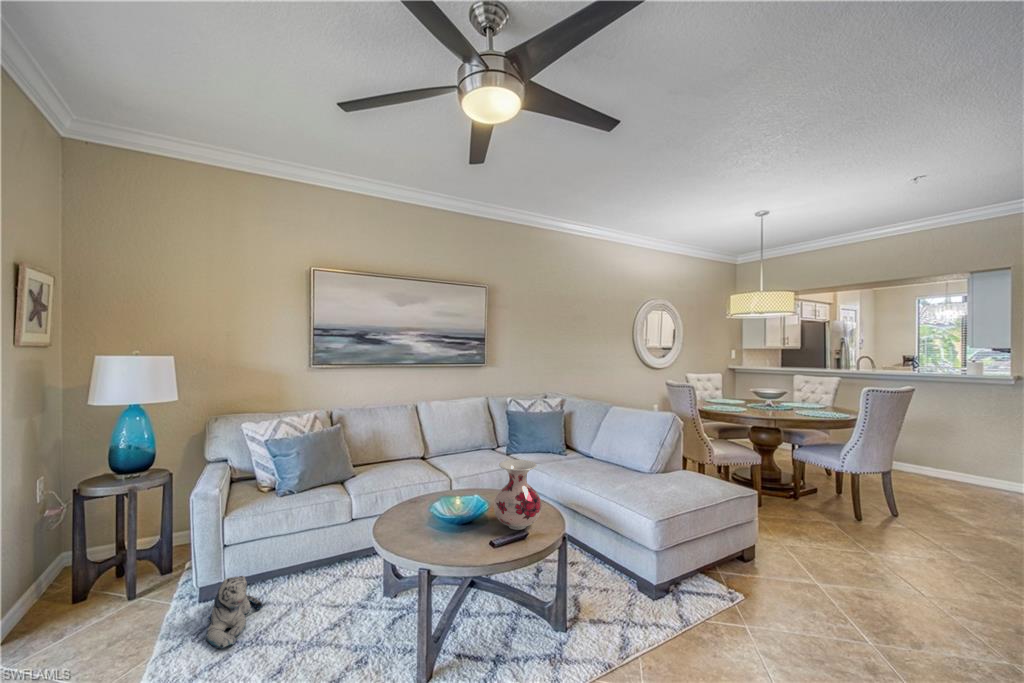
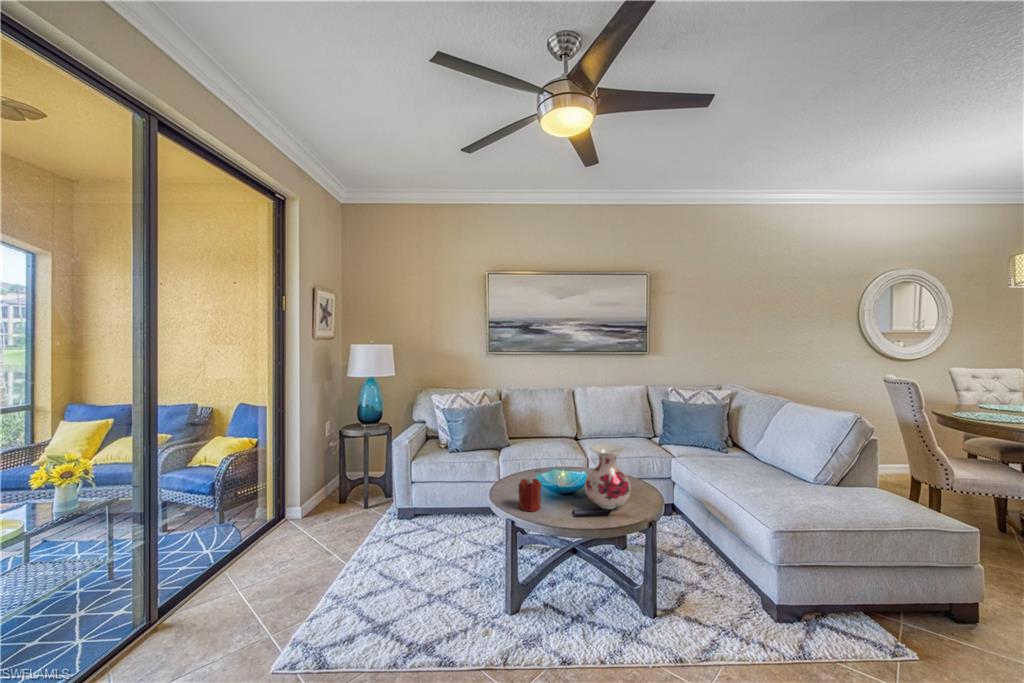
candle: none [427,510,453,552] -> present [519,477,541,512]
plush toy: present [206,576,263,649] -> none [394,503,432,549]

